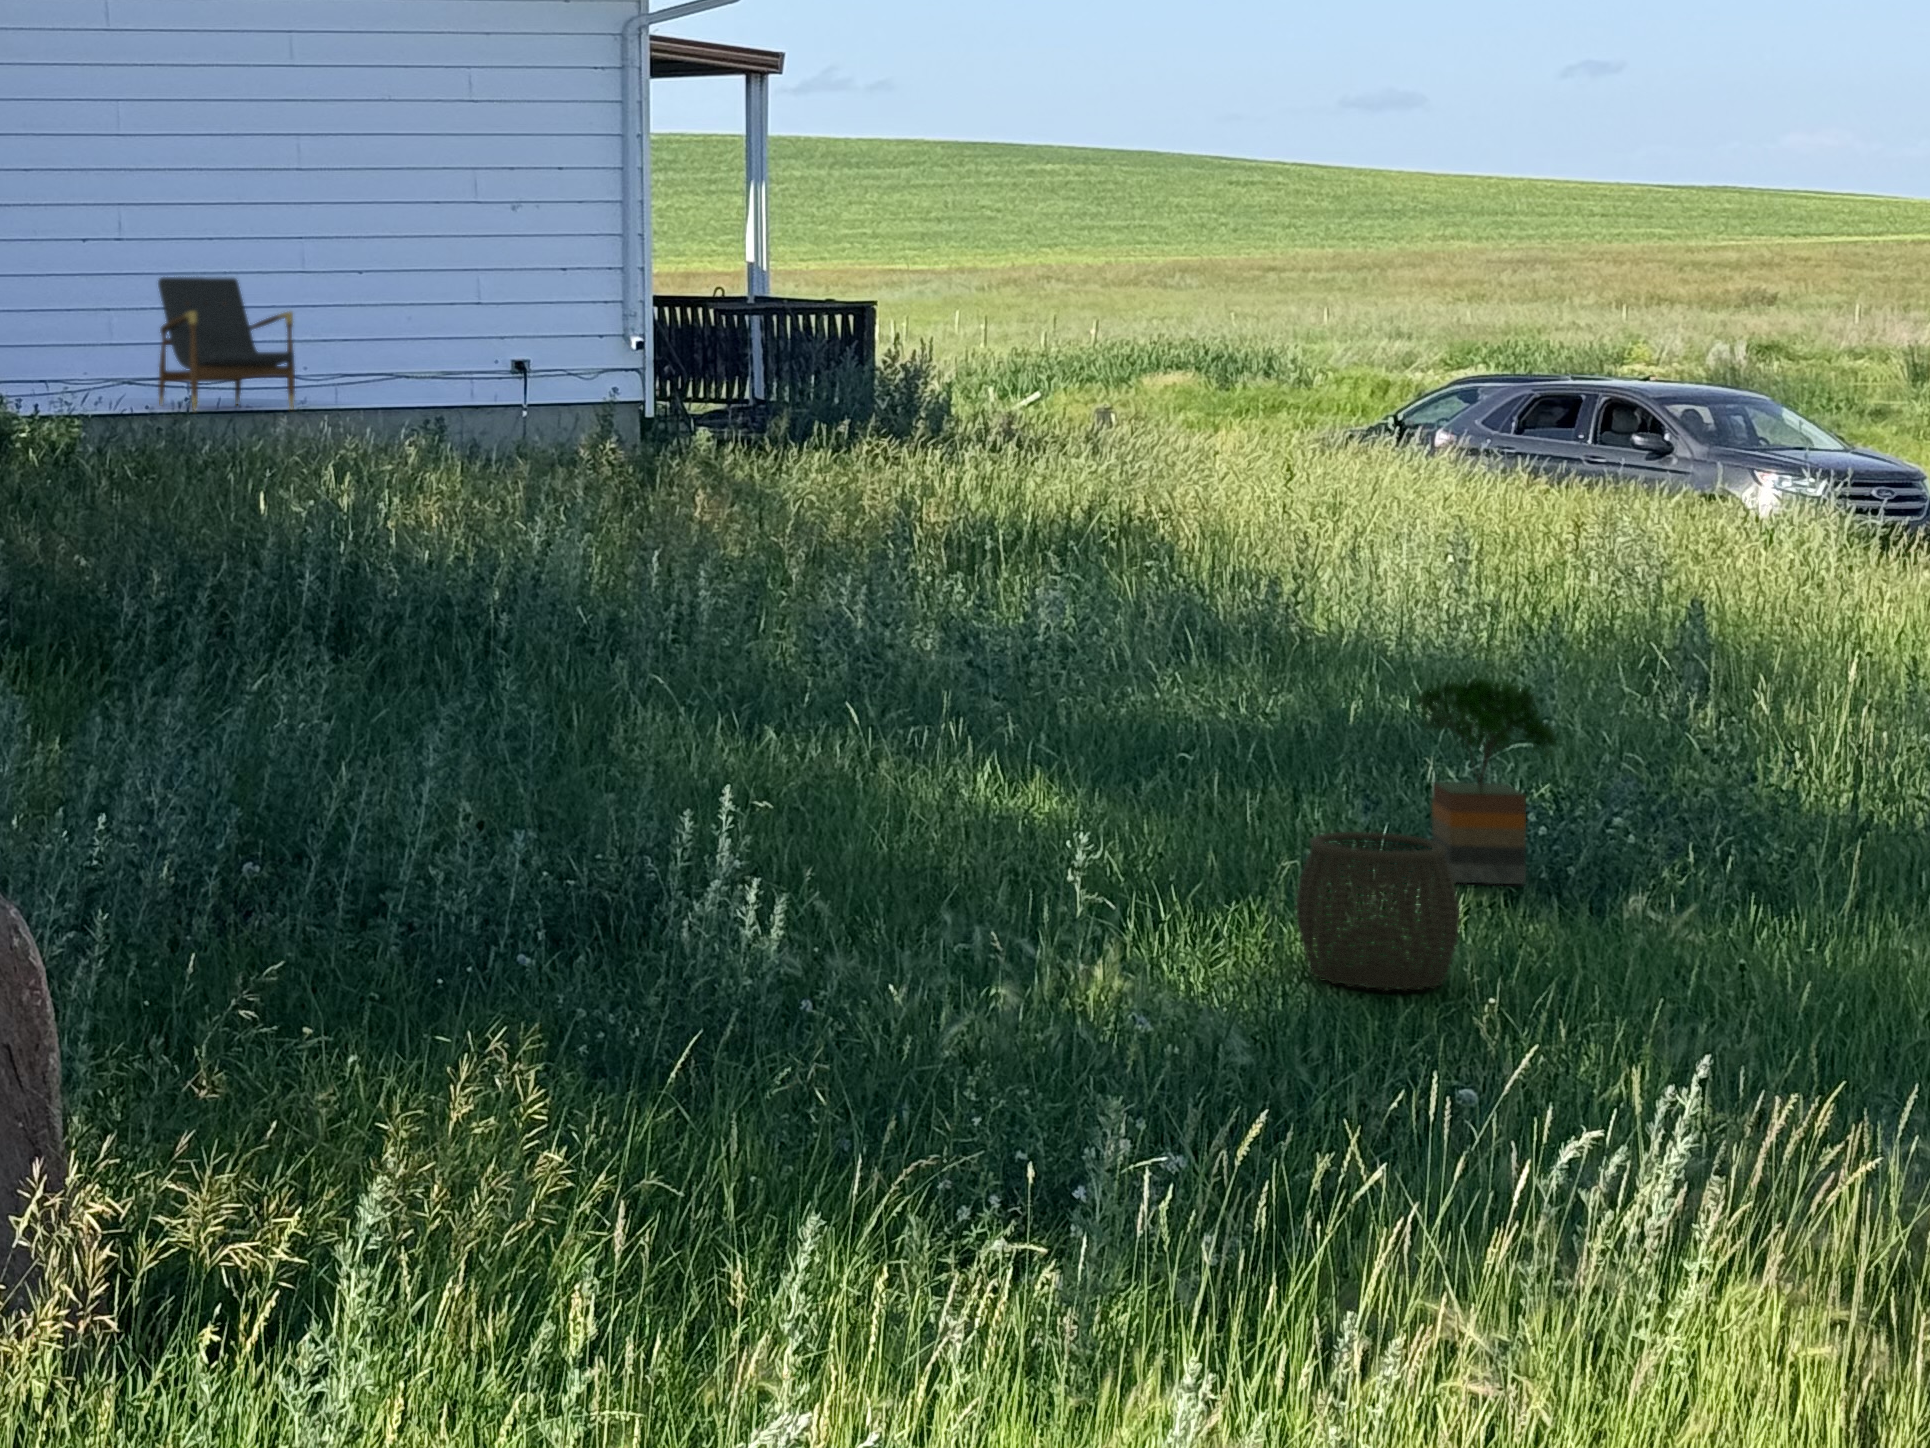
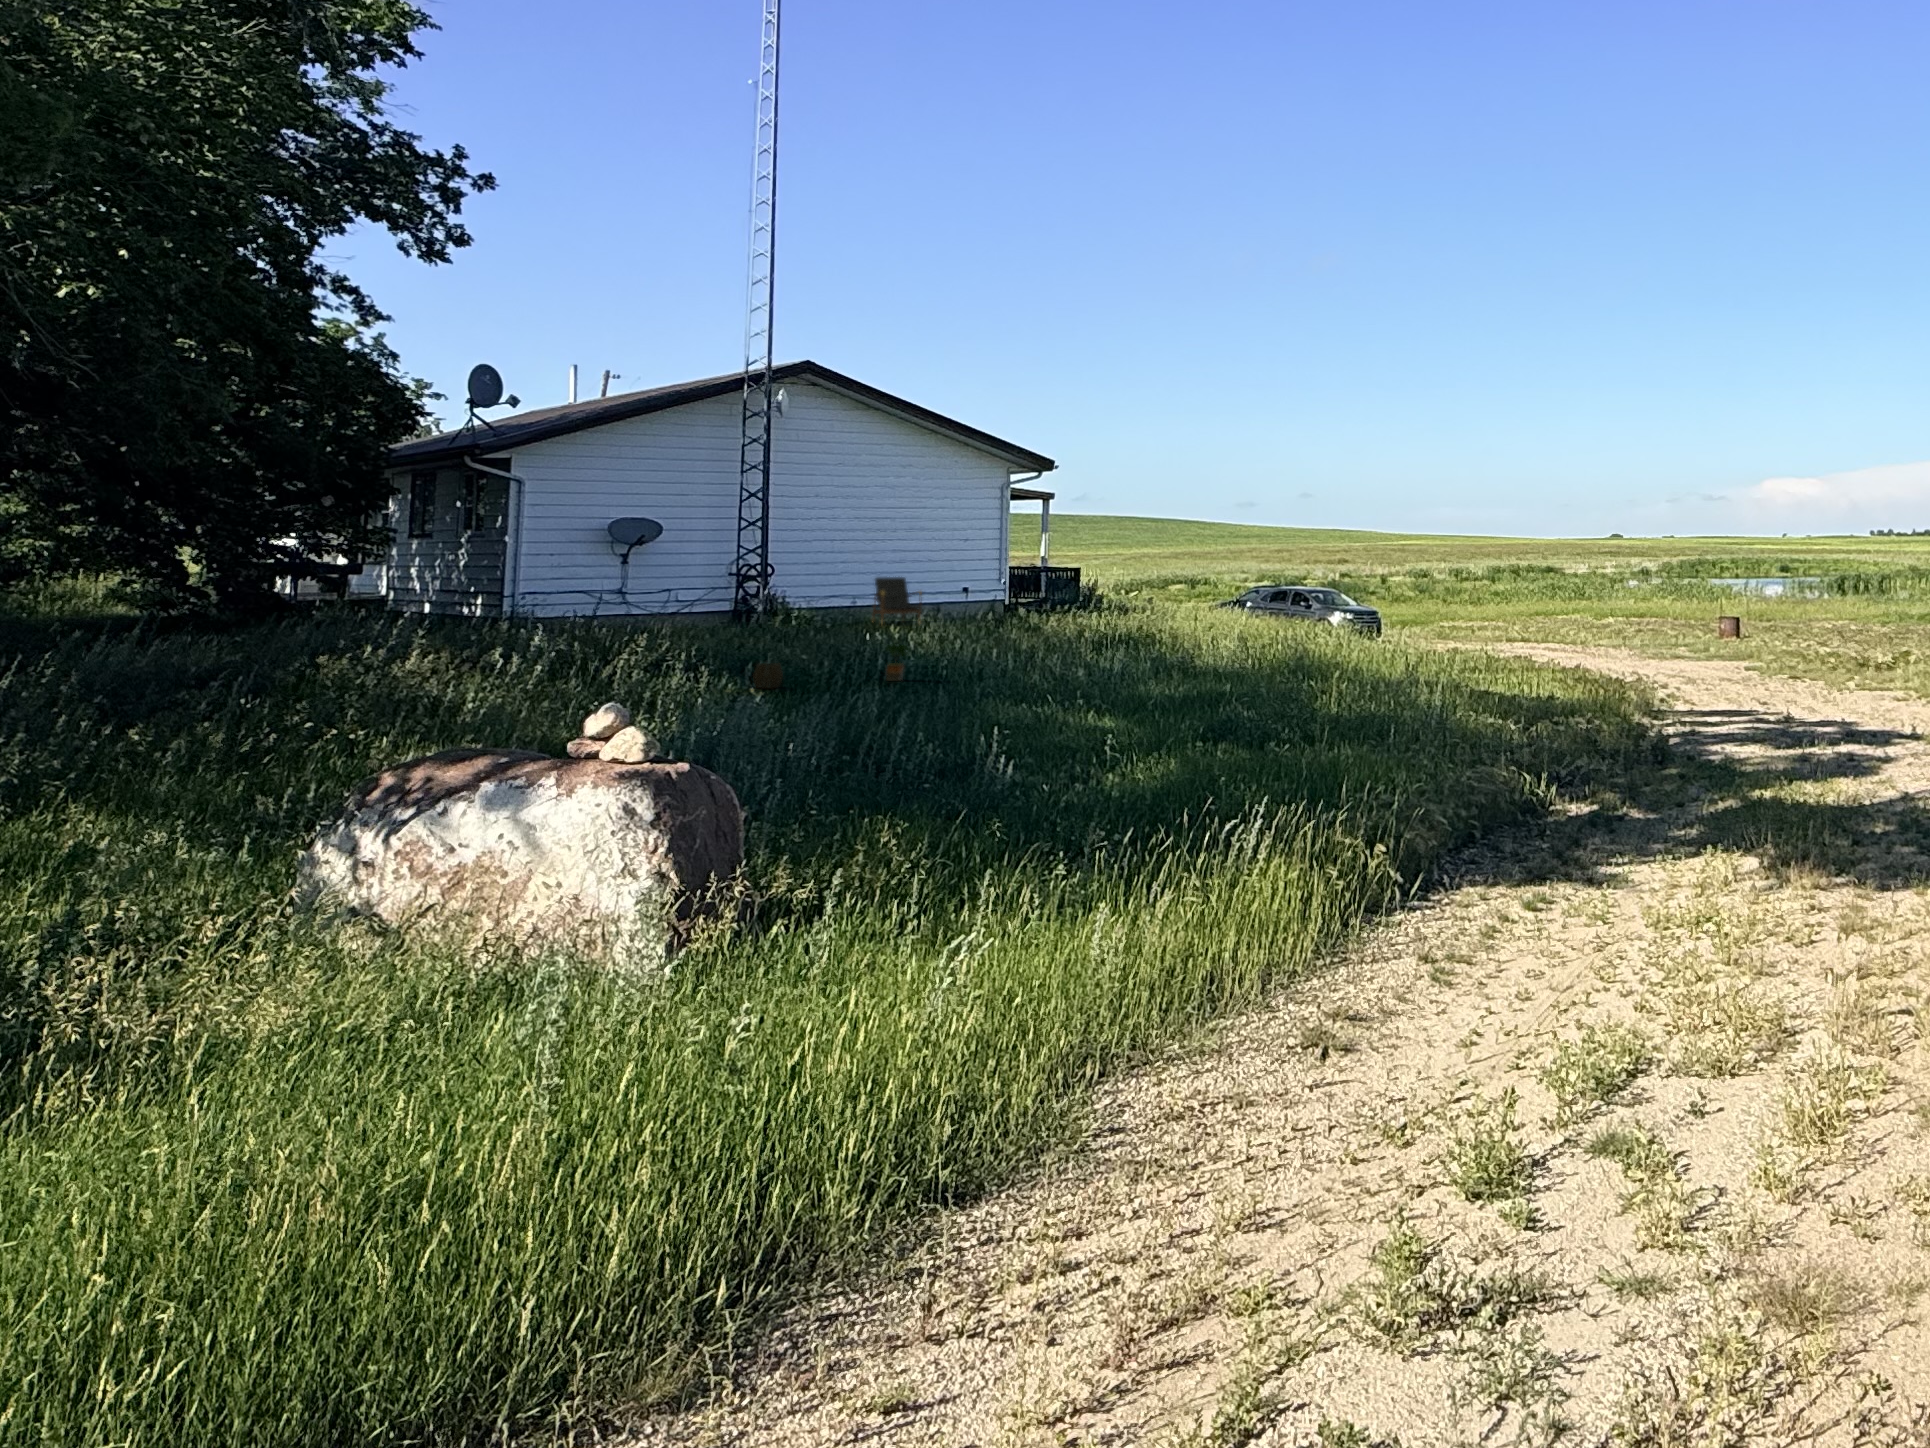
potted tree: present [1415,678,1559,884] -> present [886,644,909,681]
woven basket: present [1295,832,1461,990] -> present [753,663,783,688]

